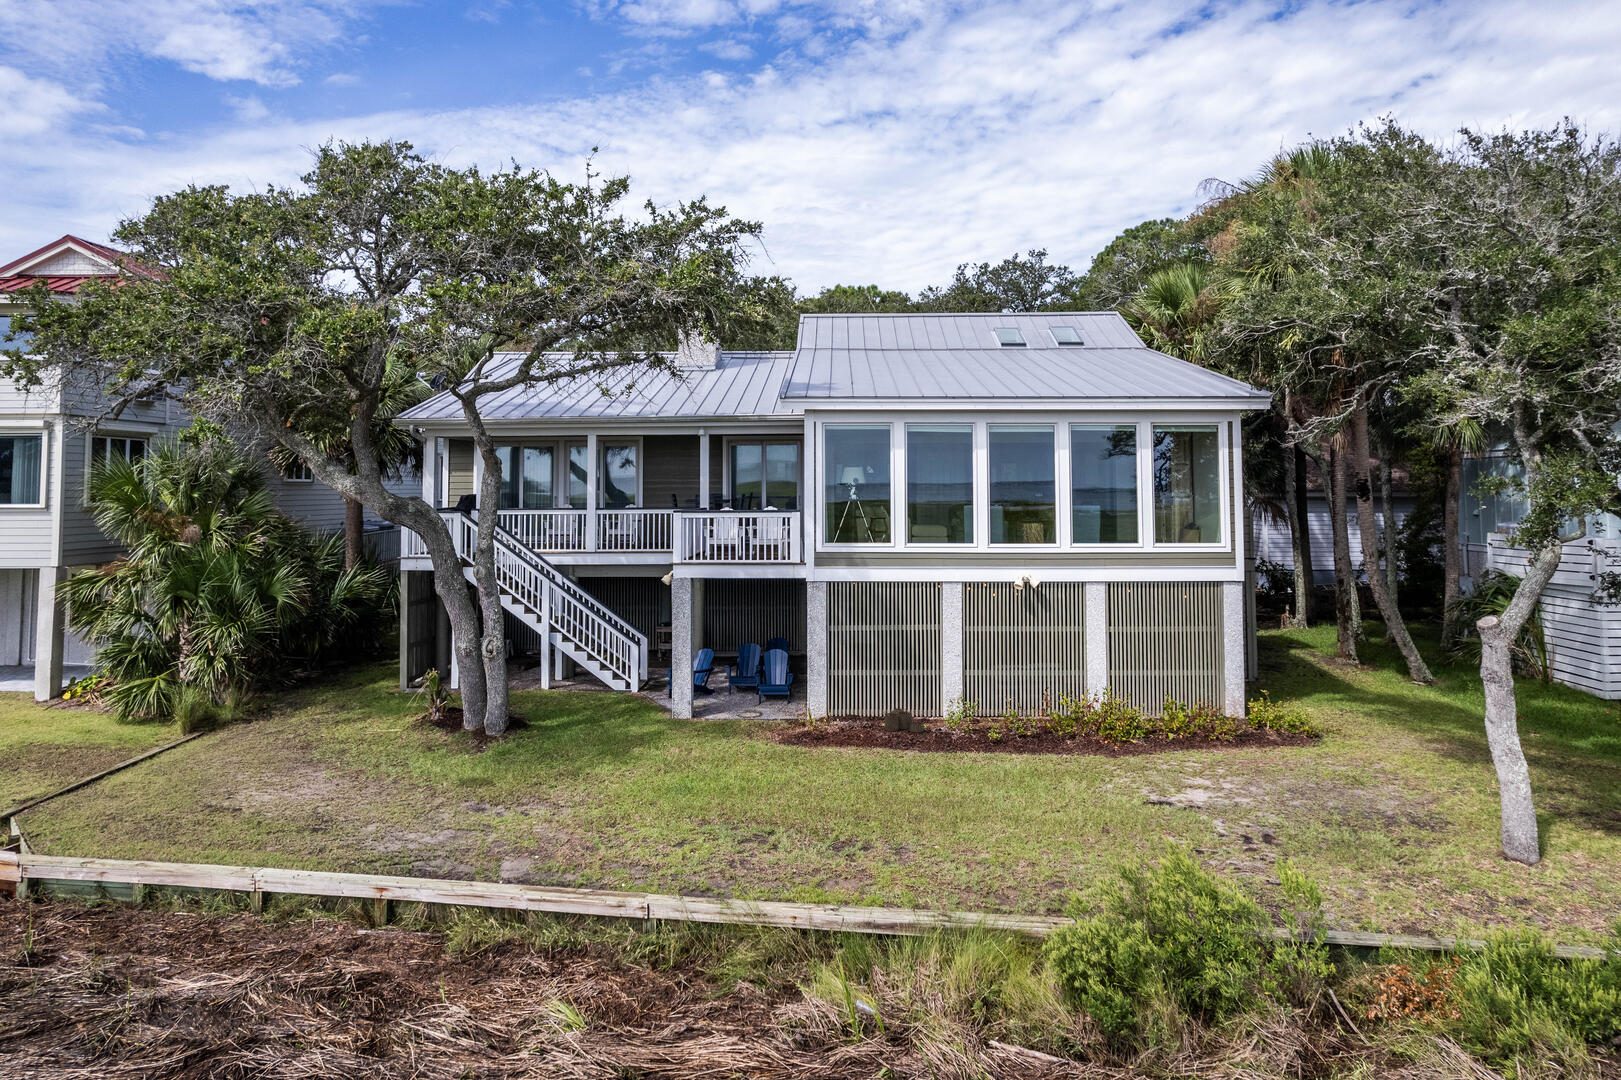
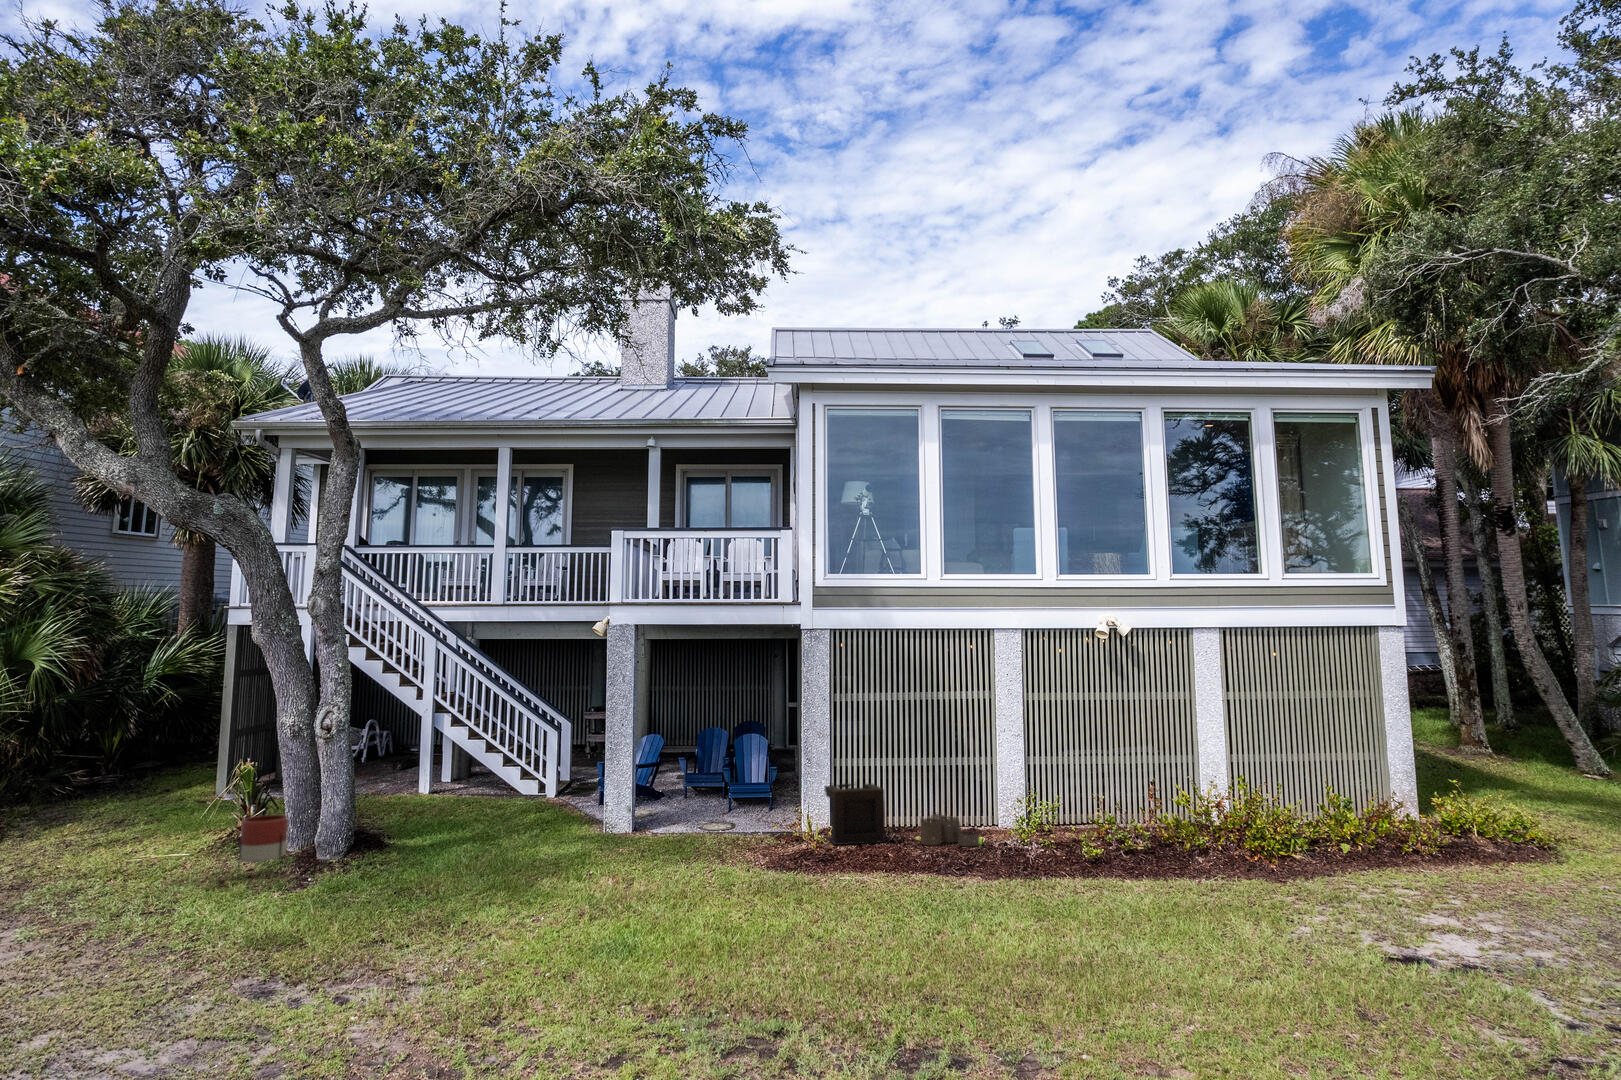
wooden crate: none [819,687,861,730] -> present [825,783,885,845]
planter: none [441,706,470,747] -> present [238,815,288,869]

